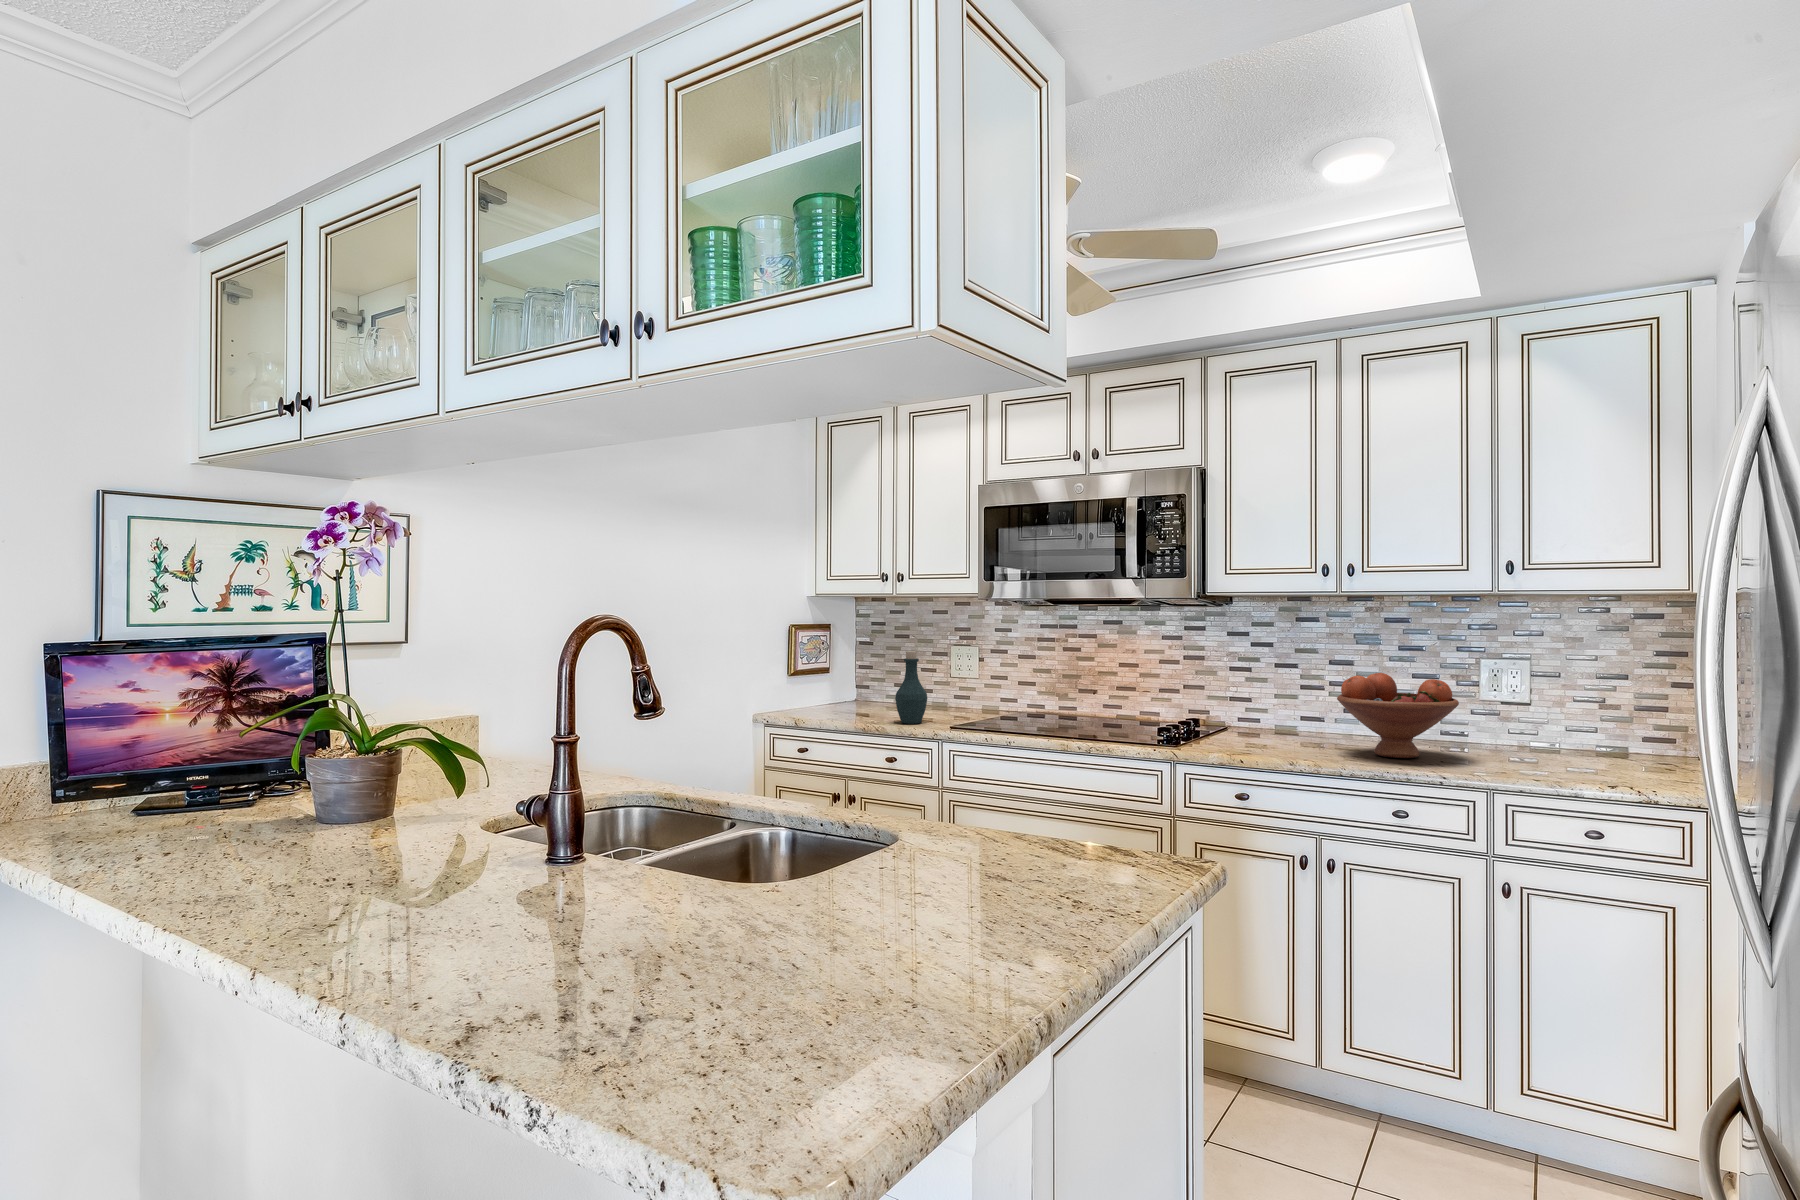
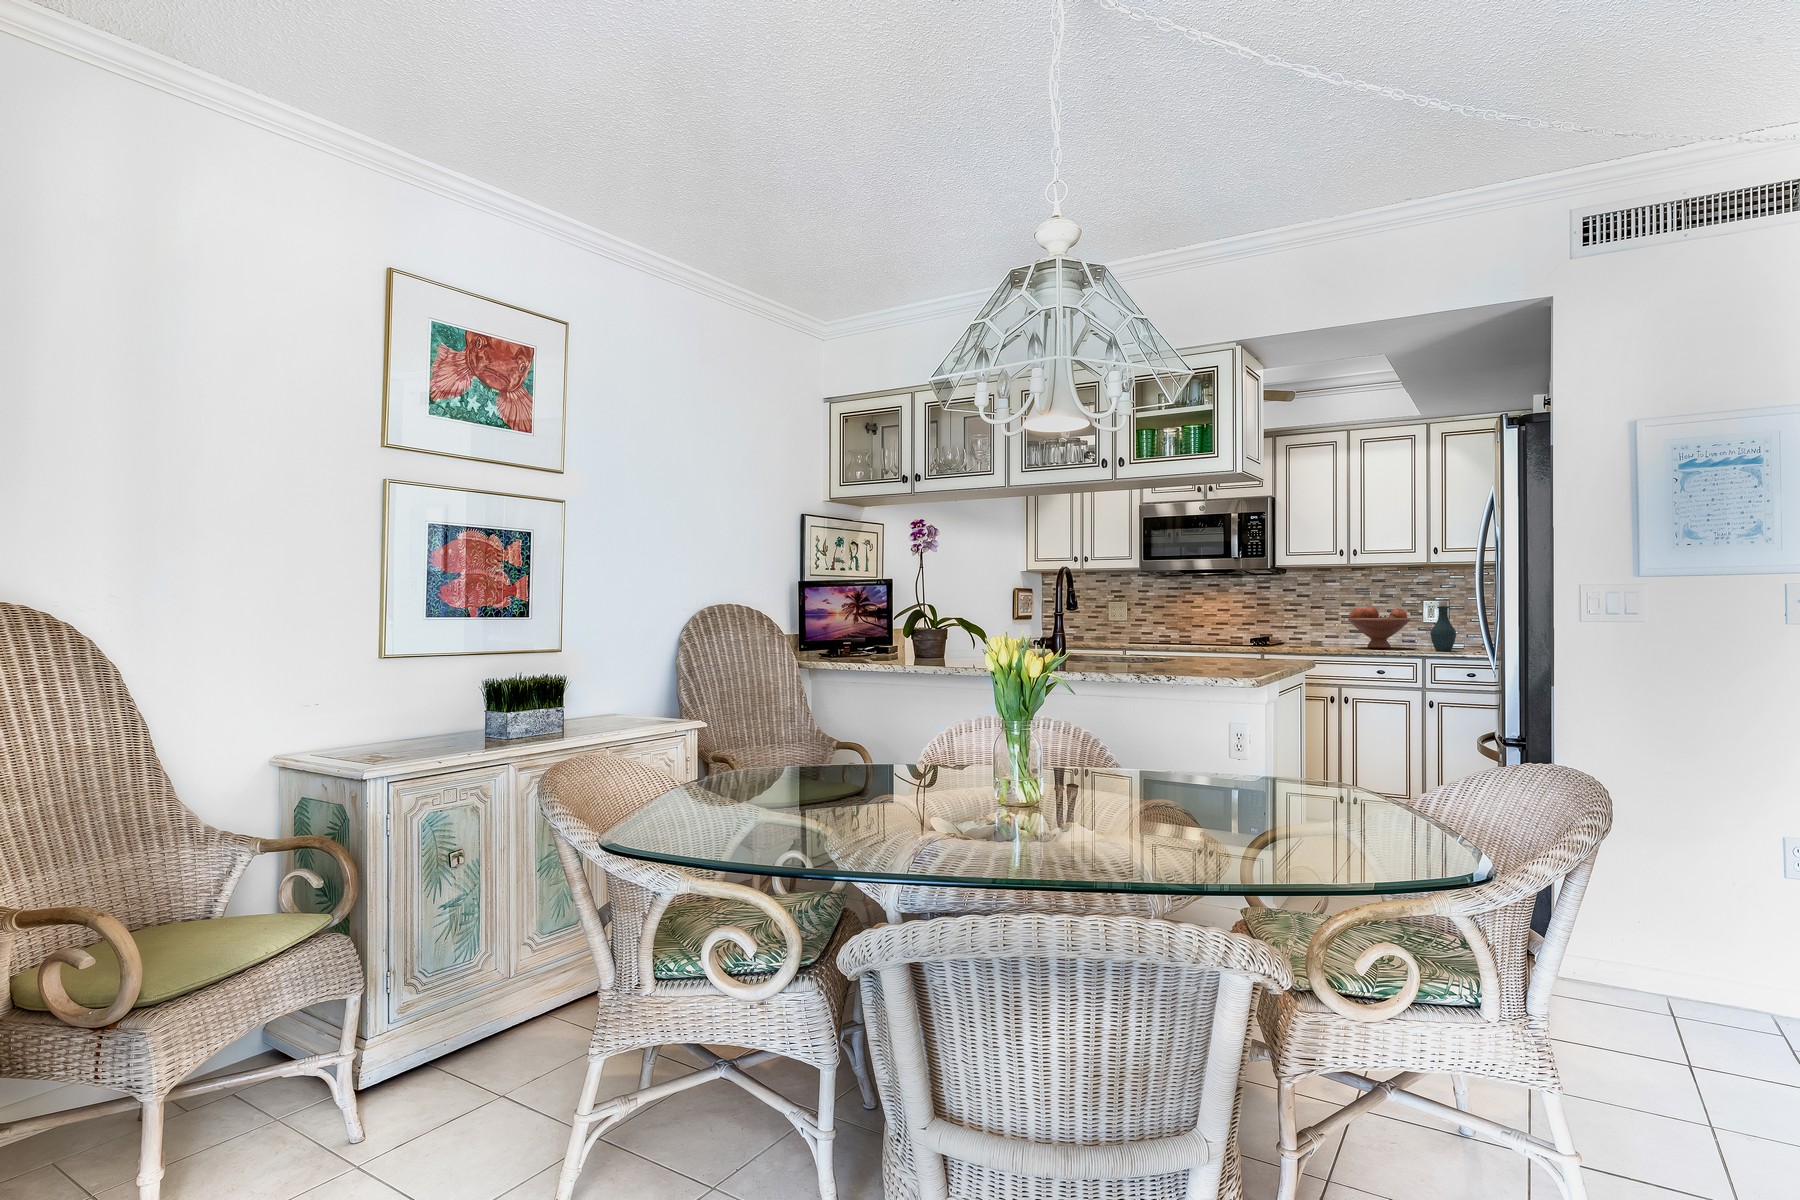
bottle: present [895,651,927,724] -> present [1430,601,1456,651]

